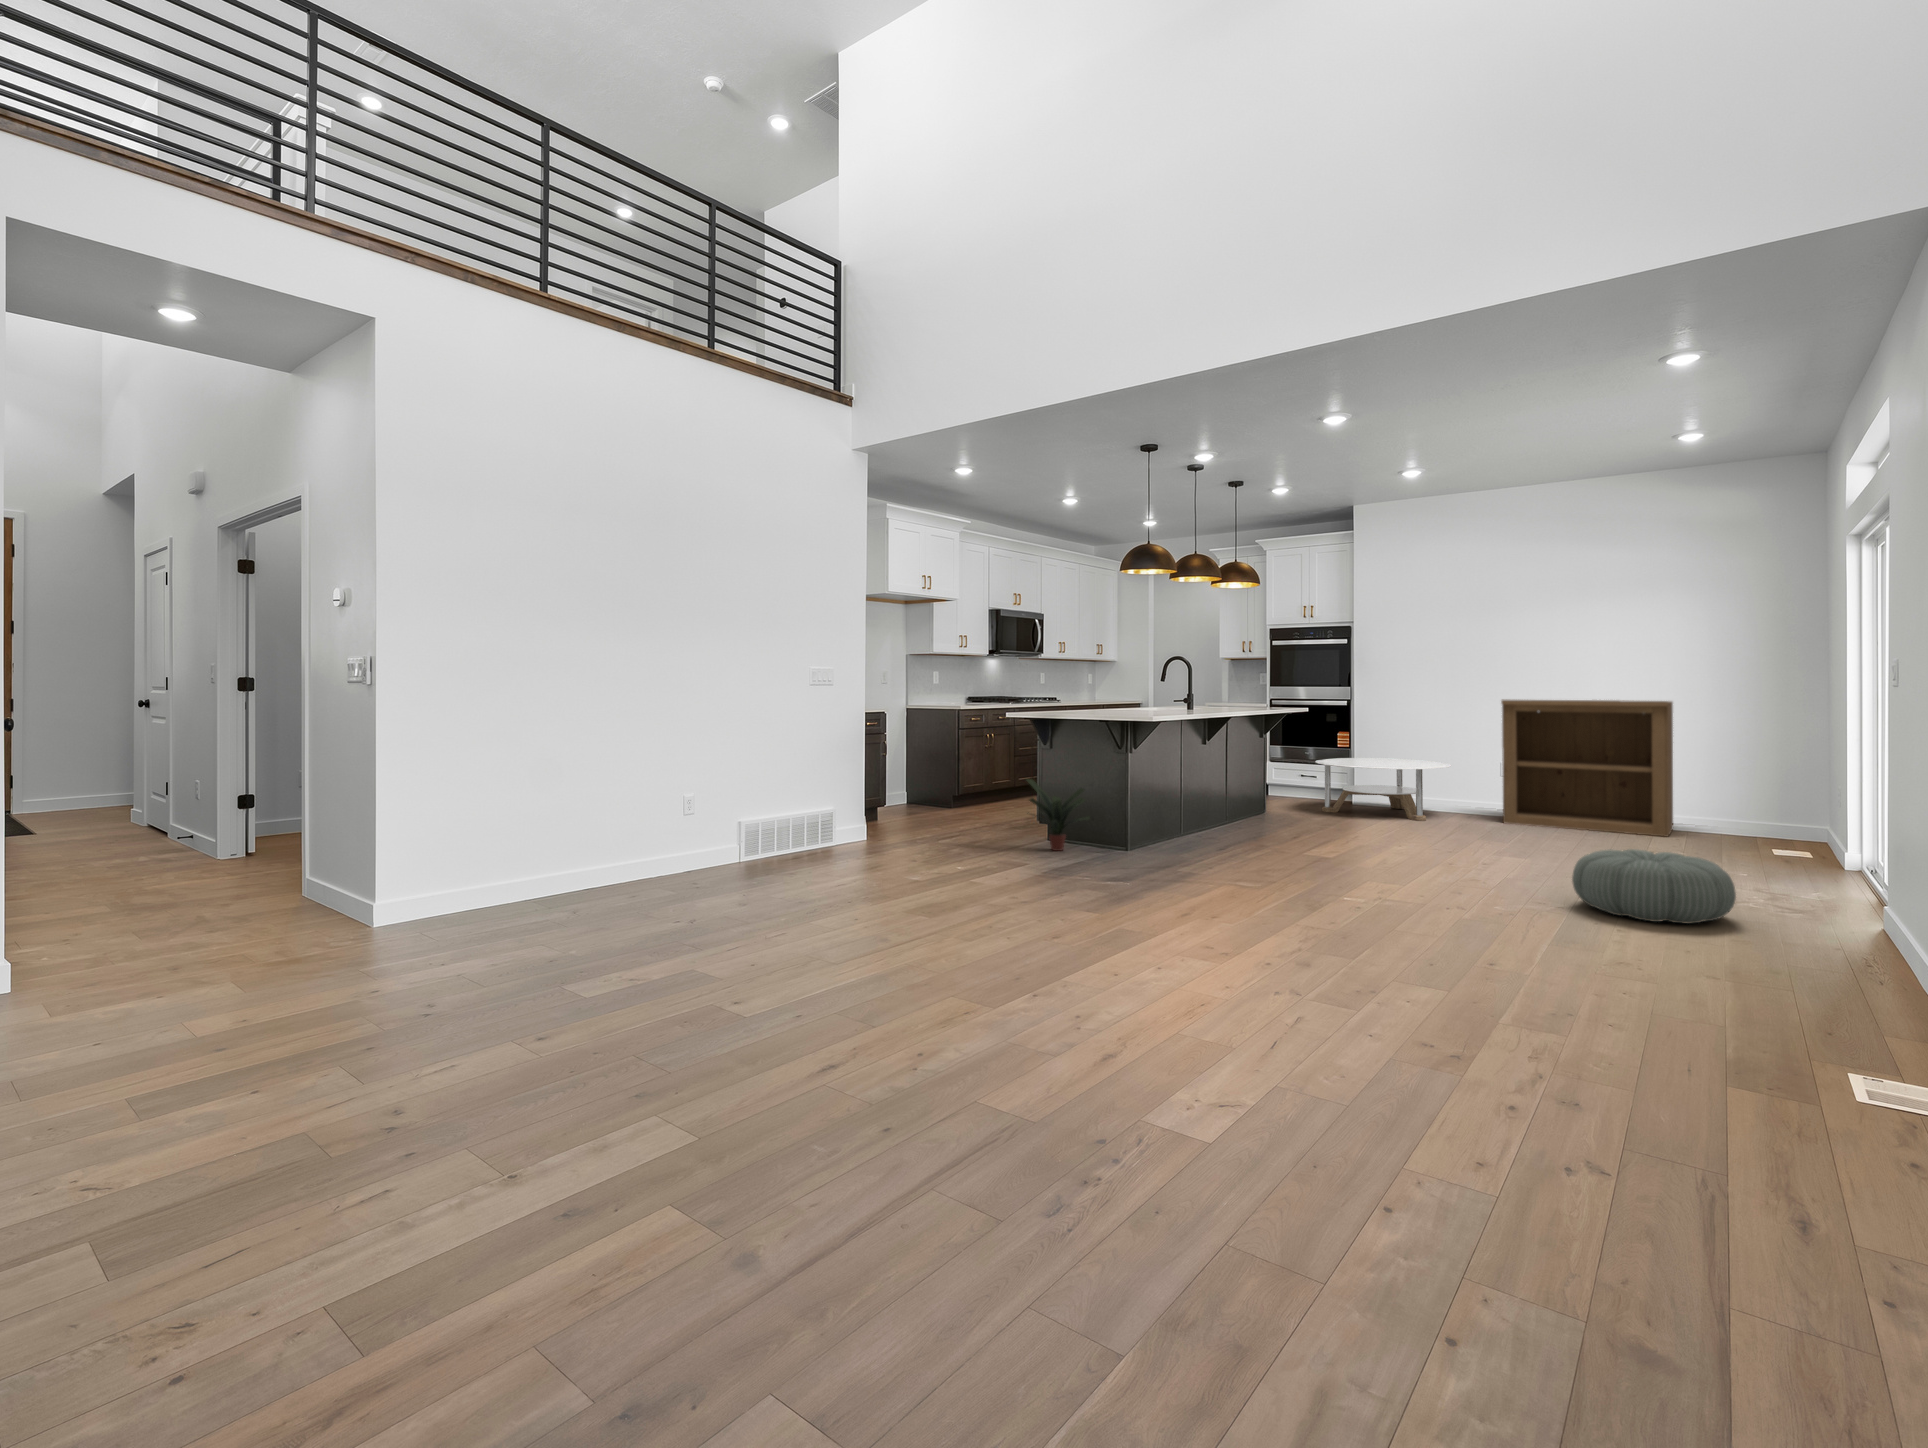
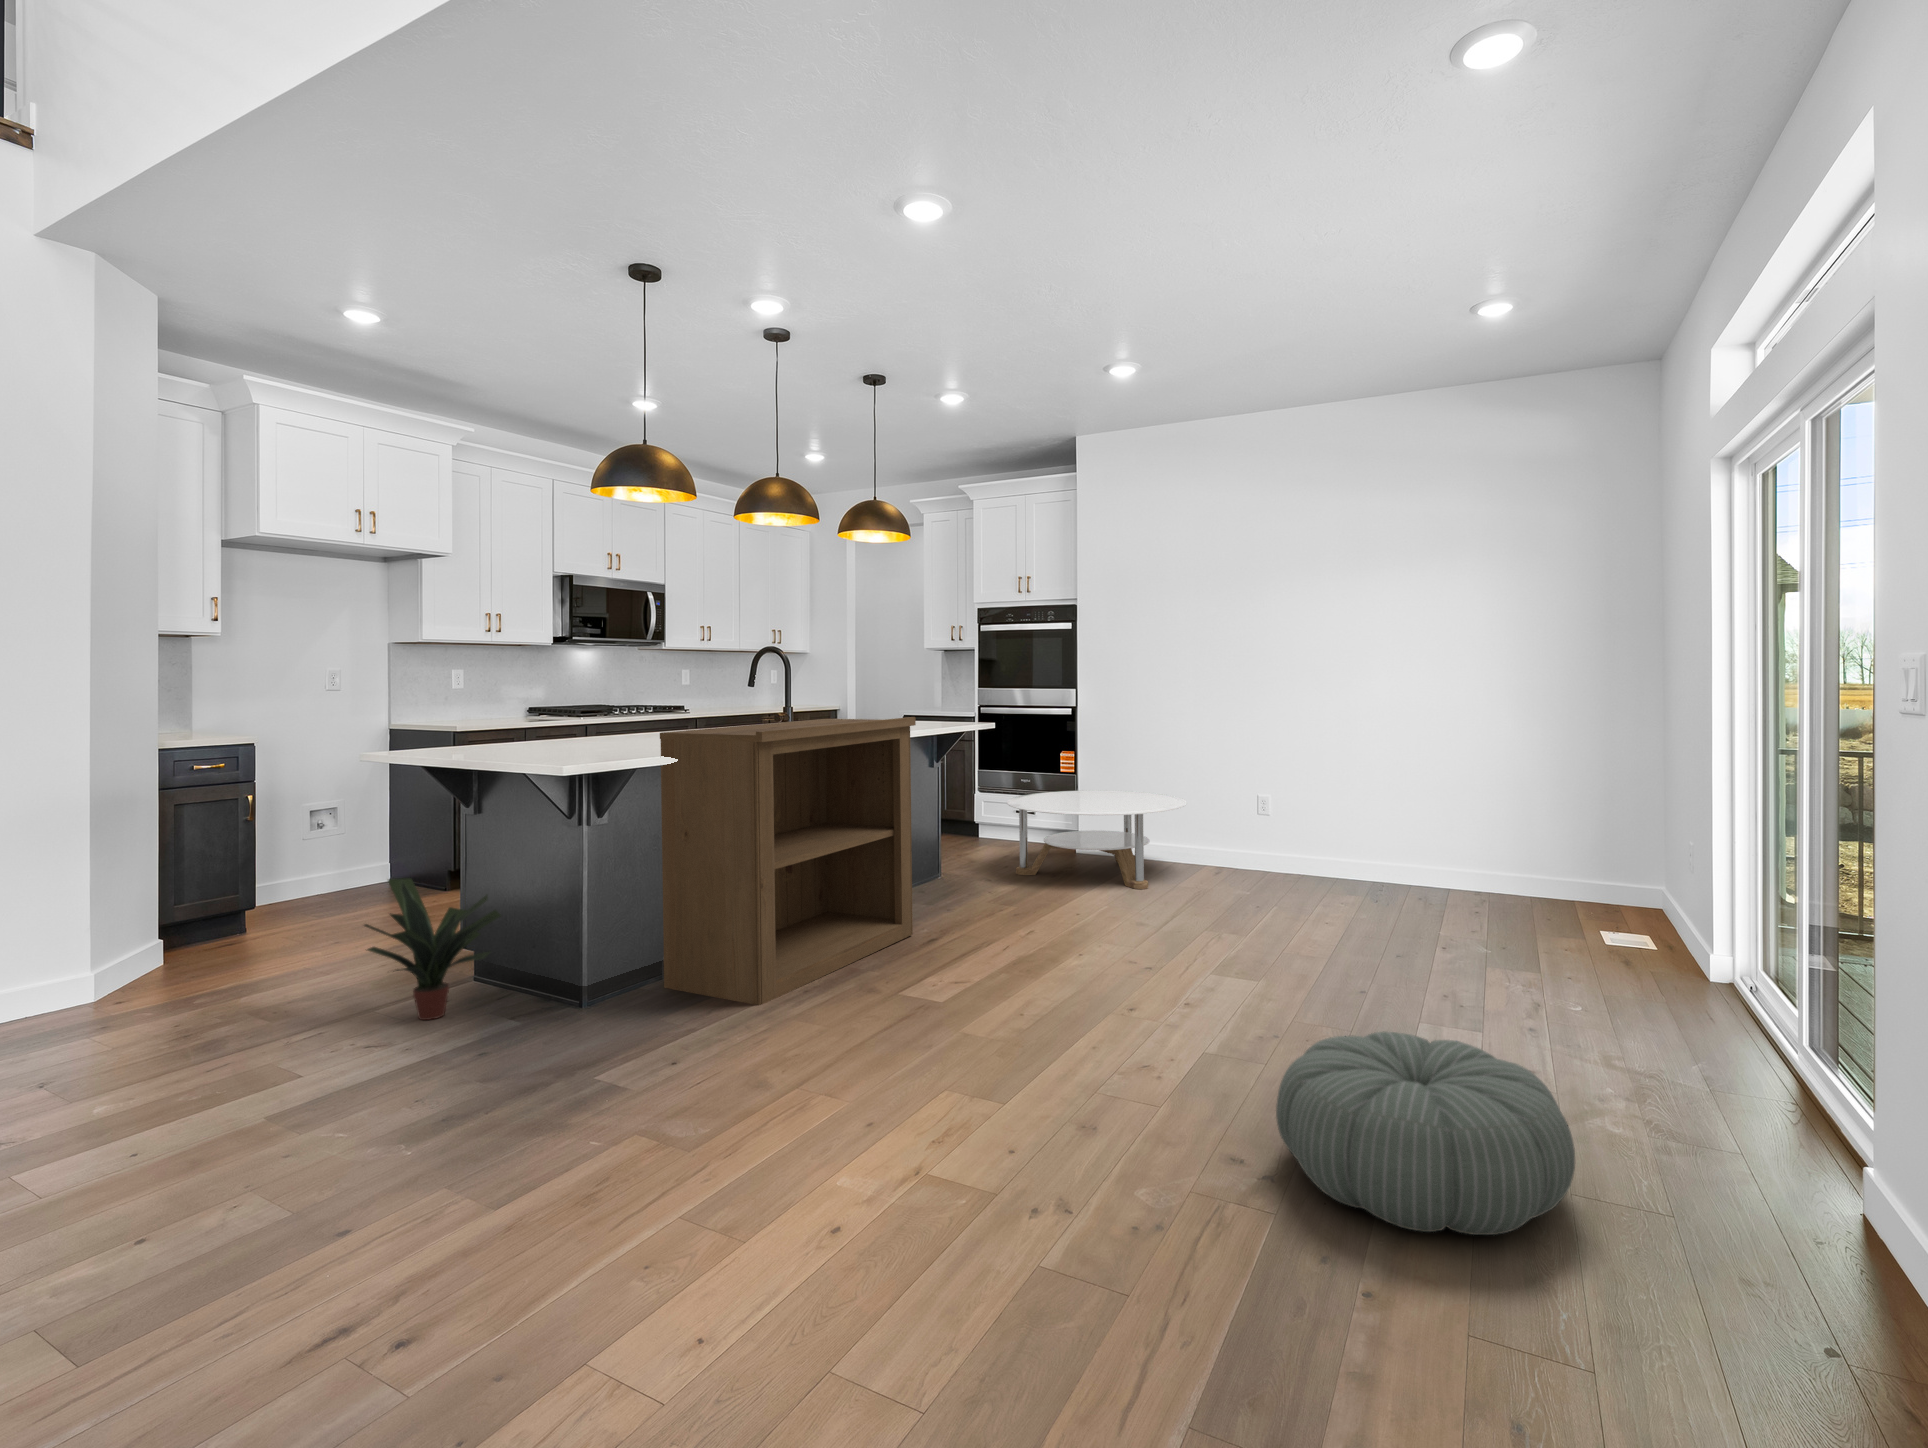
bookshelf: present [1501,700,1673,837] -> present [660,717,916,1005]

